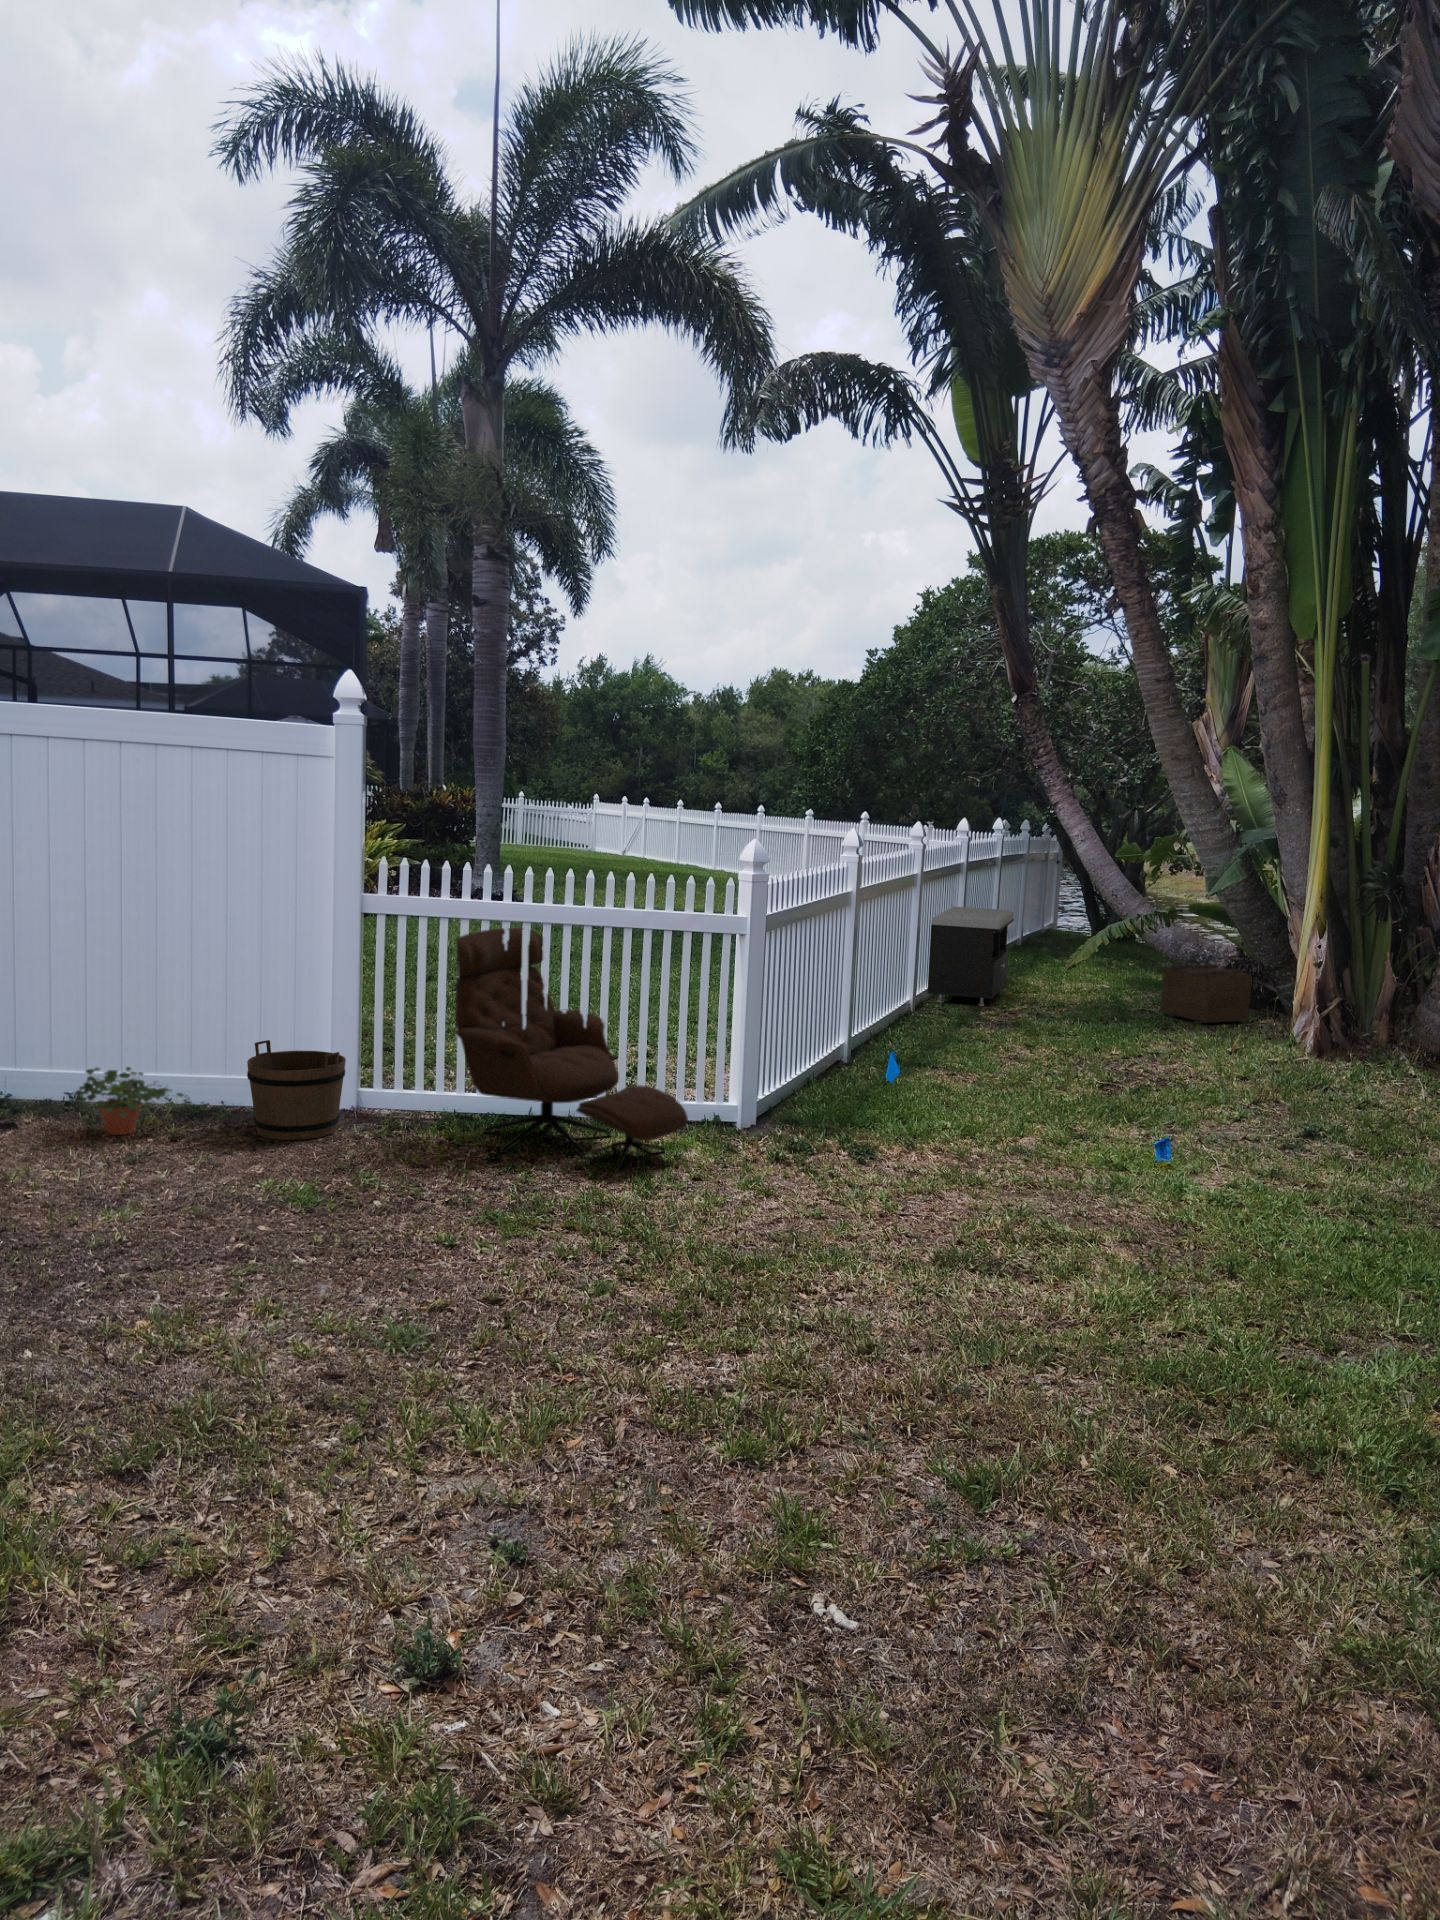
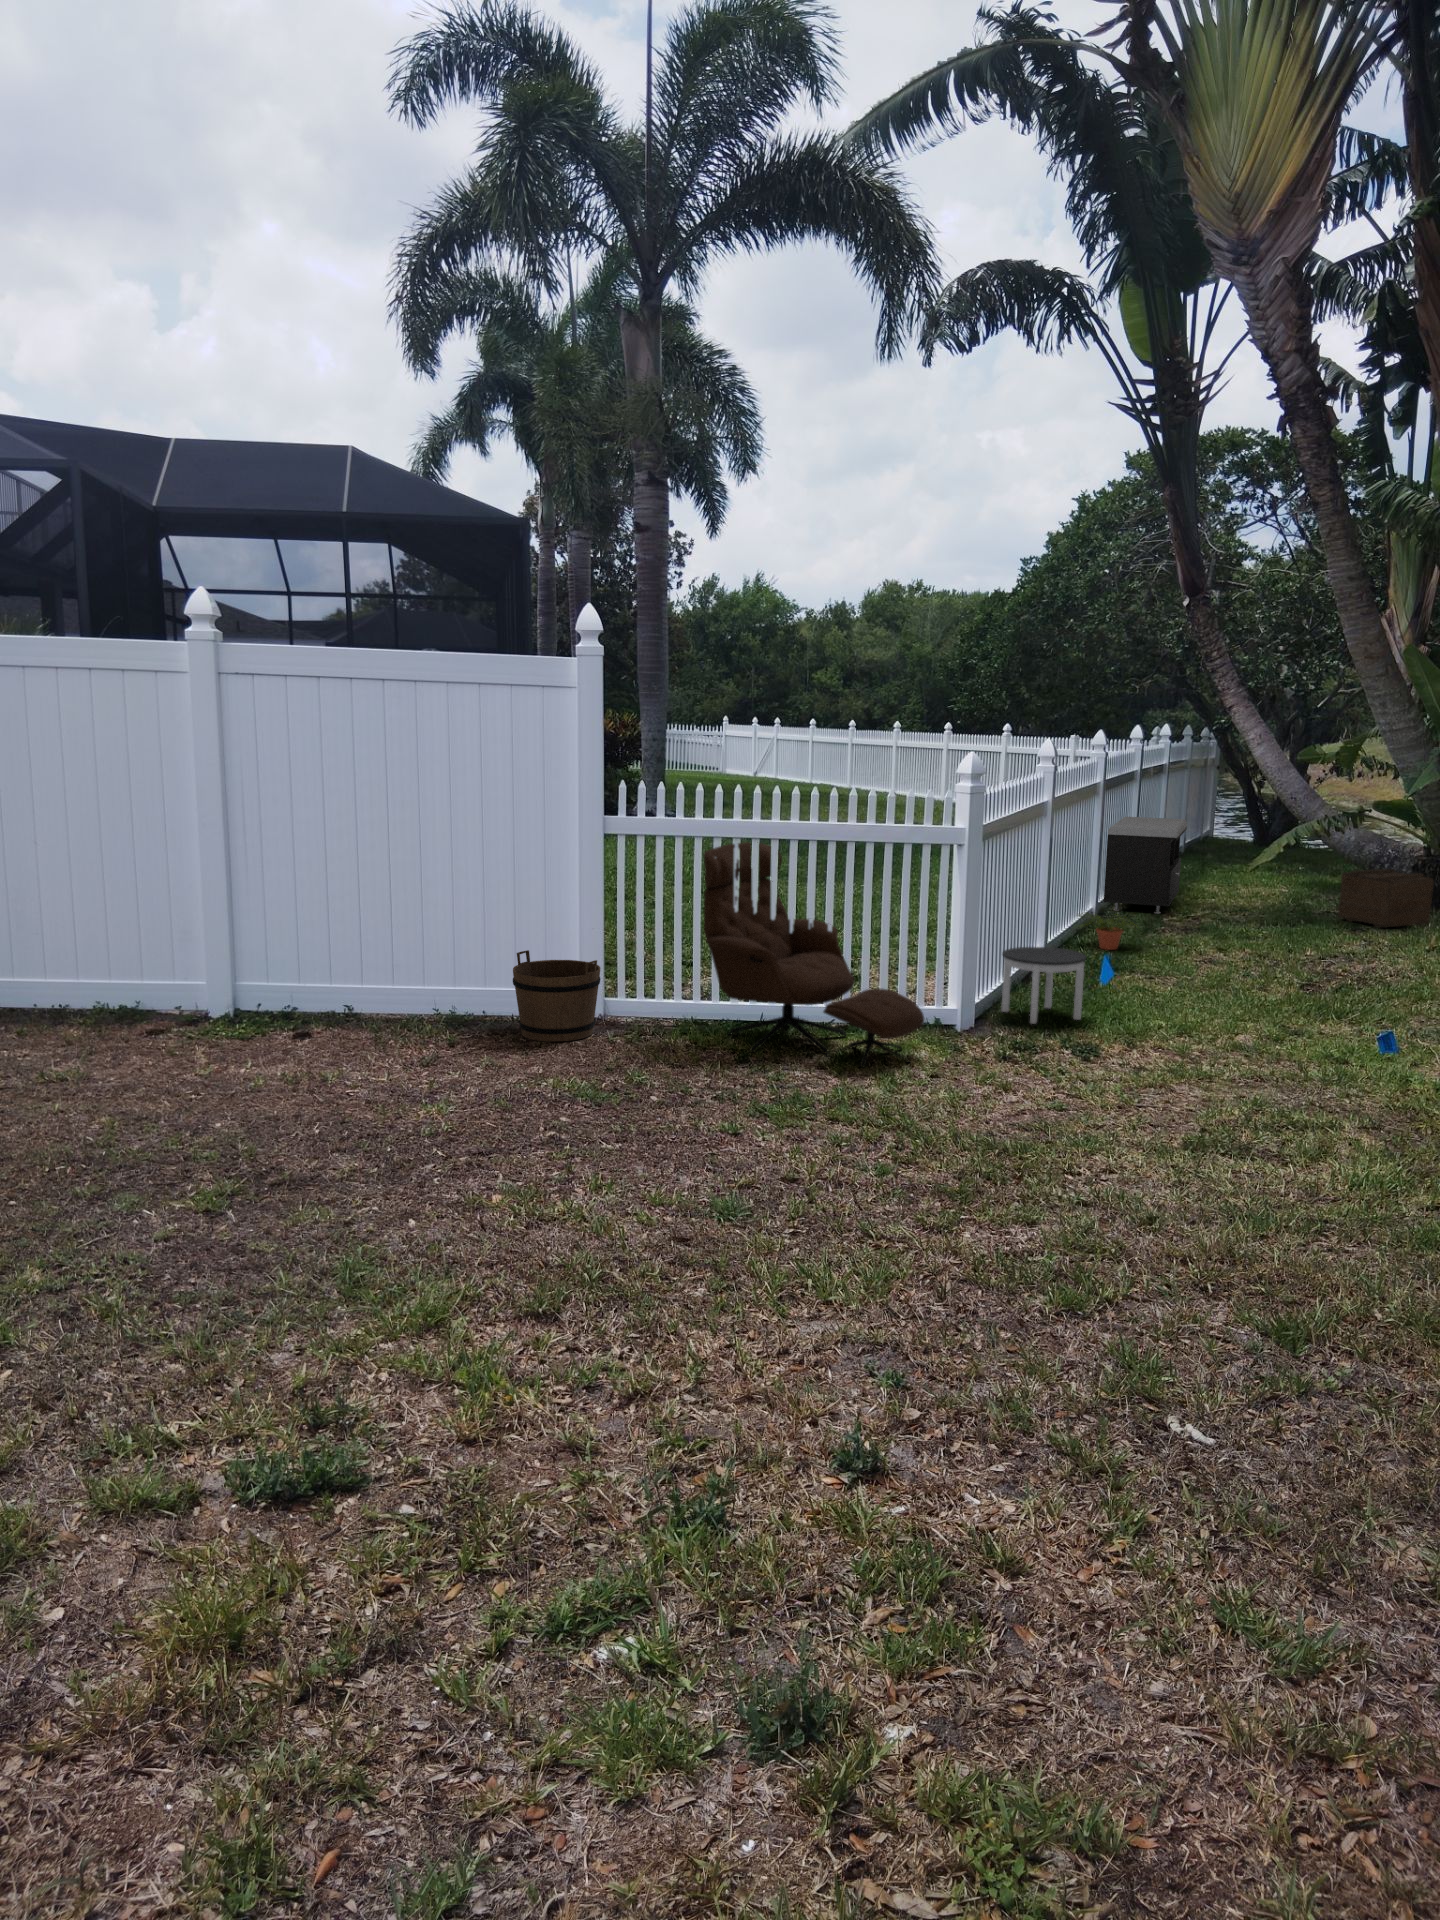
round table: none [786,1041,872,1123] -> present [1002,947,1086,1024]
potted plant: present [75,1067,184,1135] -> present [1074,912,1144,950]

